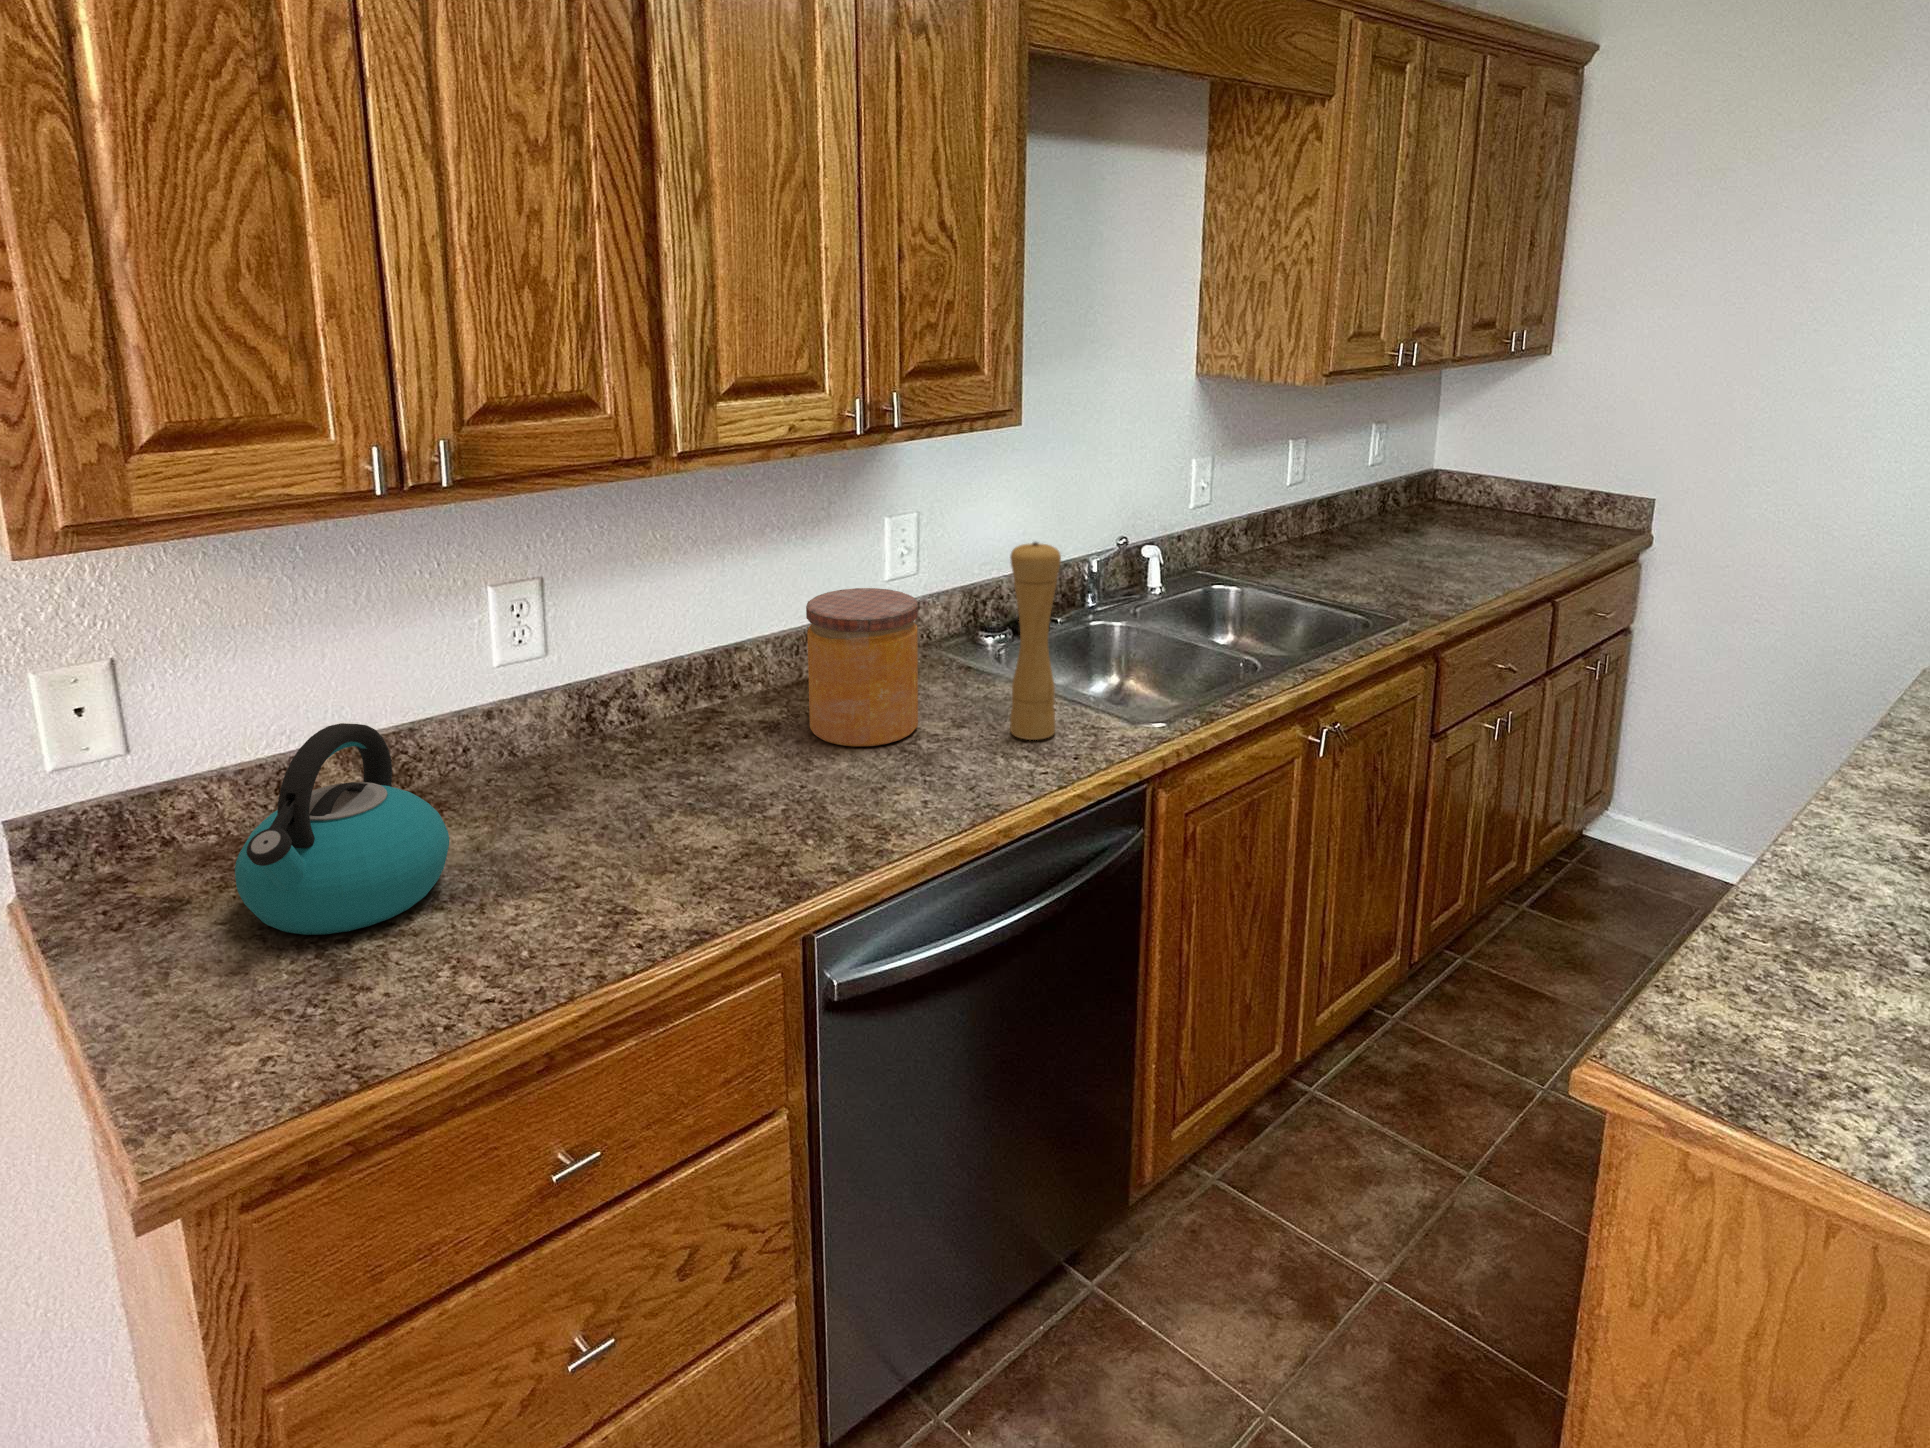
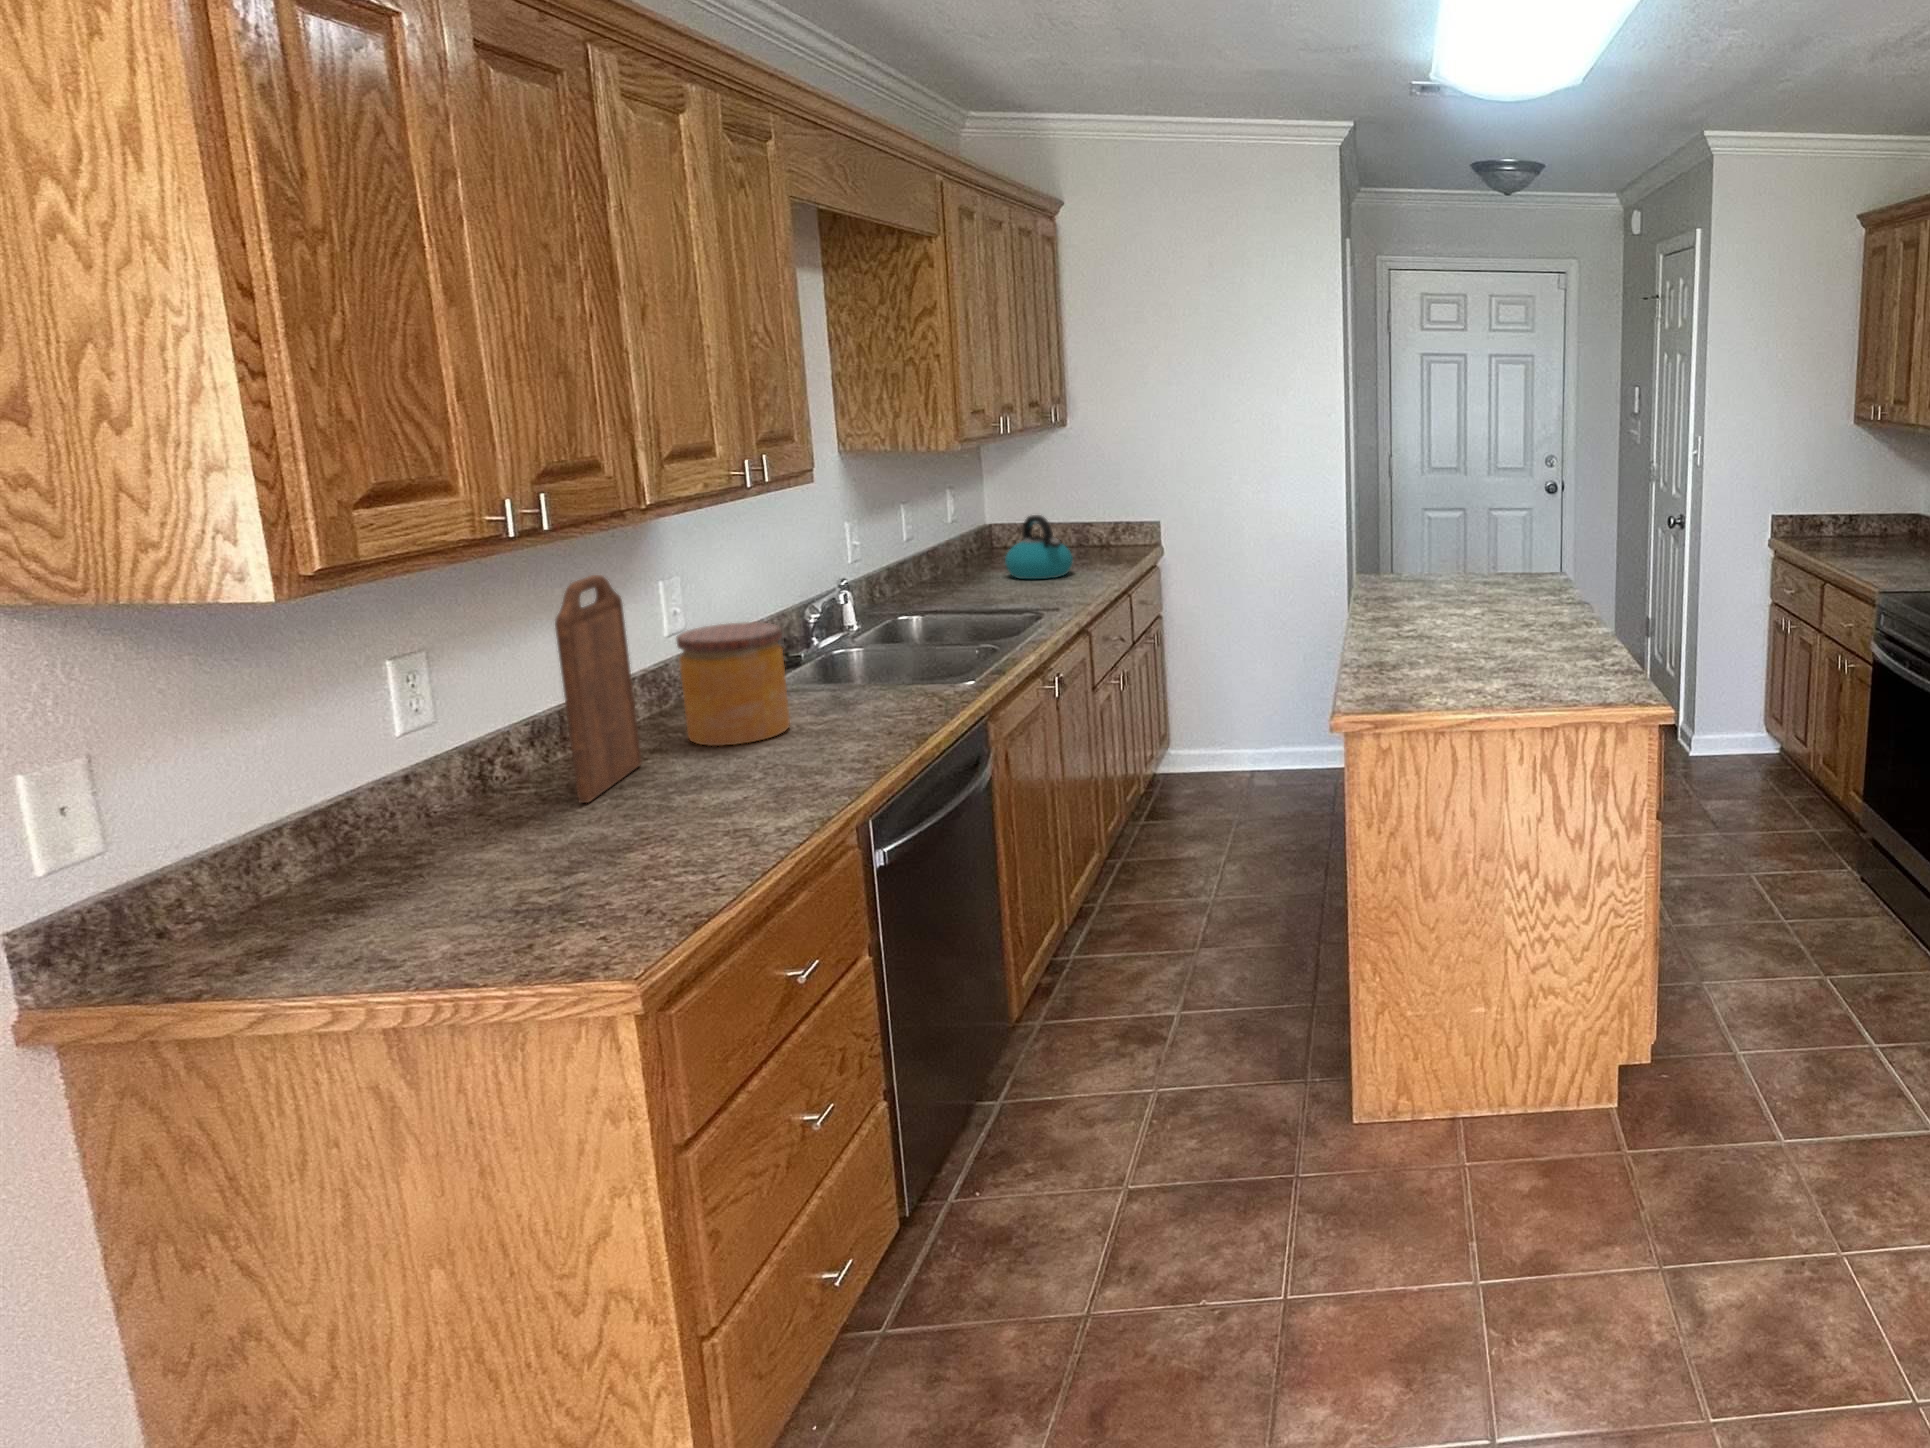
cutting board: none [598,520,734,789] -> present [555,575,641,803]
pepper mill: present [1010,542,1061,740] -> none [850,563,902,711]
kettle: present [235,723,449,935] -> present [1005,515,1073,579]

